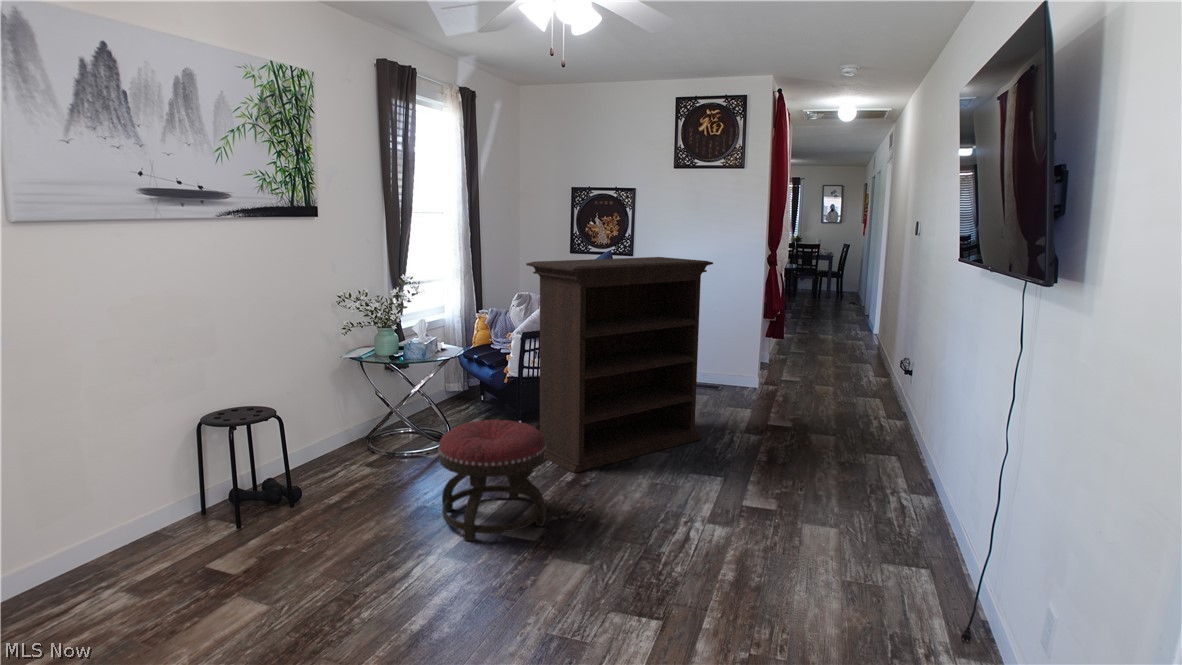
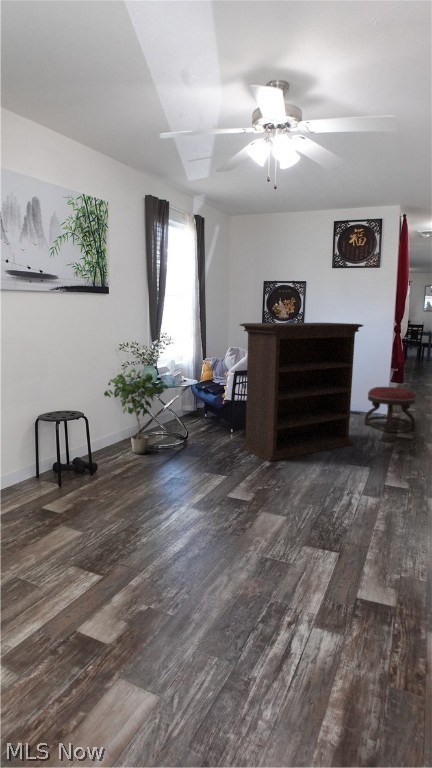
potted plant: none [312,333,416,468] -> present [104,369,168,454]
ottoman: present [438,420,546,541] -> present [365,387,416,433]

